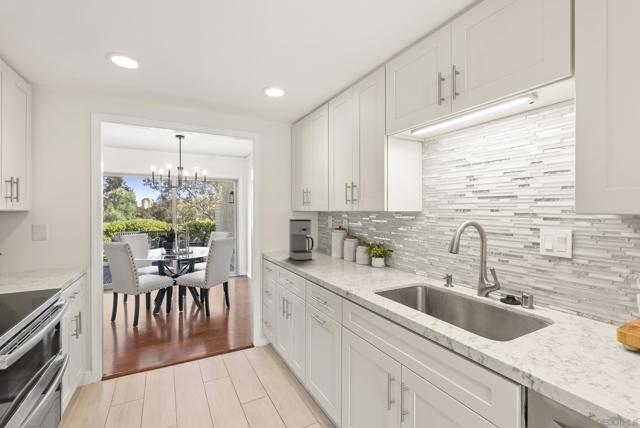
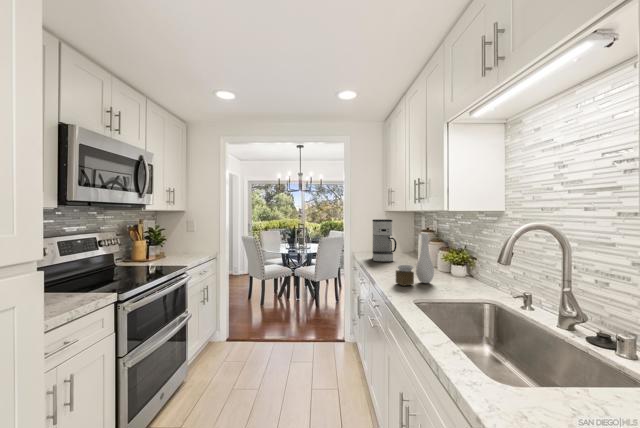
vase: none [340,230,369,279] -> present [396,233,434,285]

